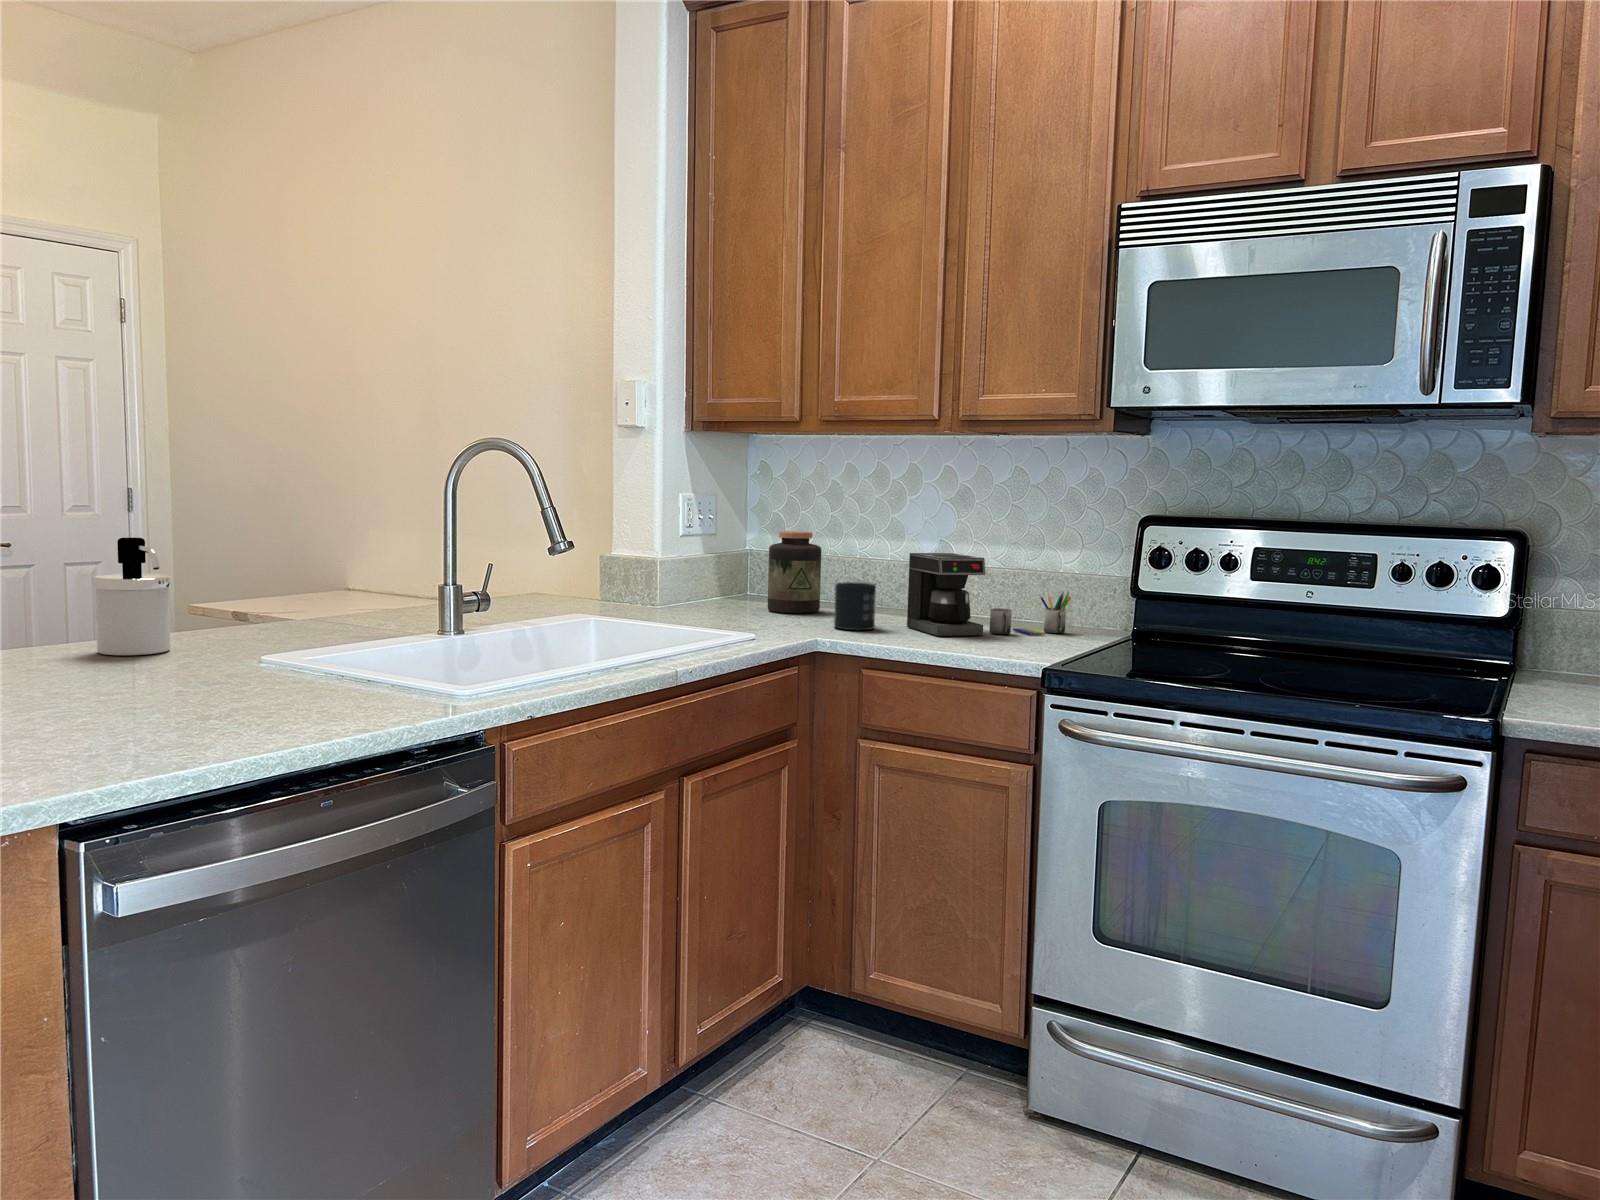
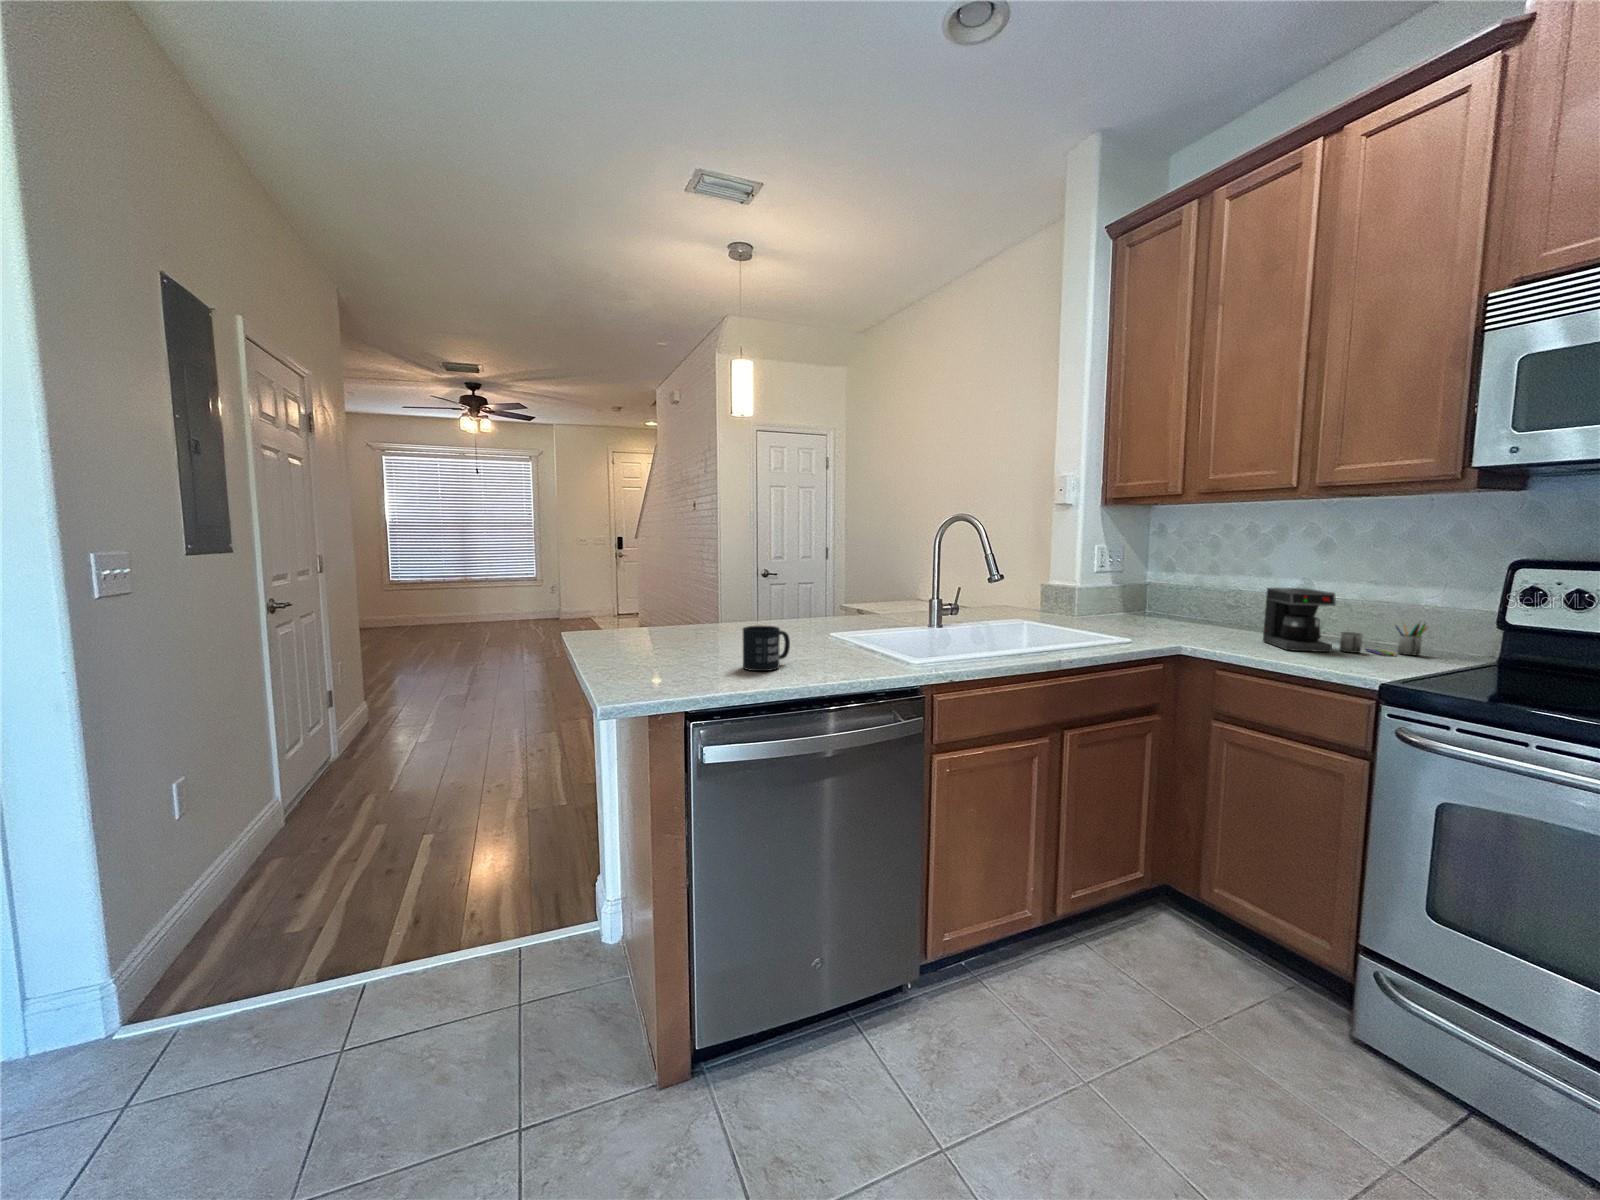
jar: present [768,531,821,613] -> none [1154,571,1198,627]
soap dispenser: present [92,537,172,655] -> none [760,571,795,629]
mug: present [834,582,876,630] -> present [743,626,790,671]

